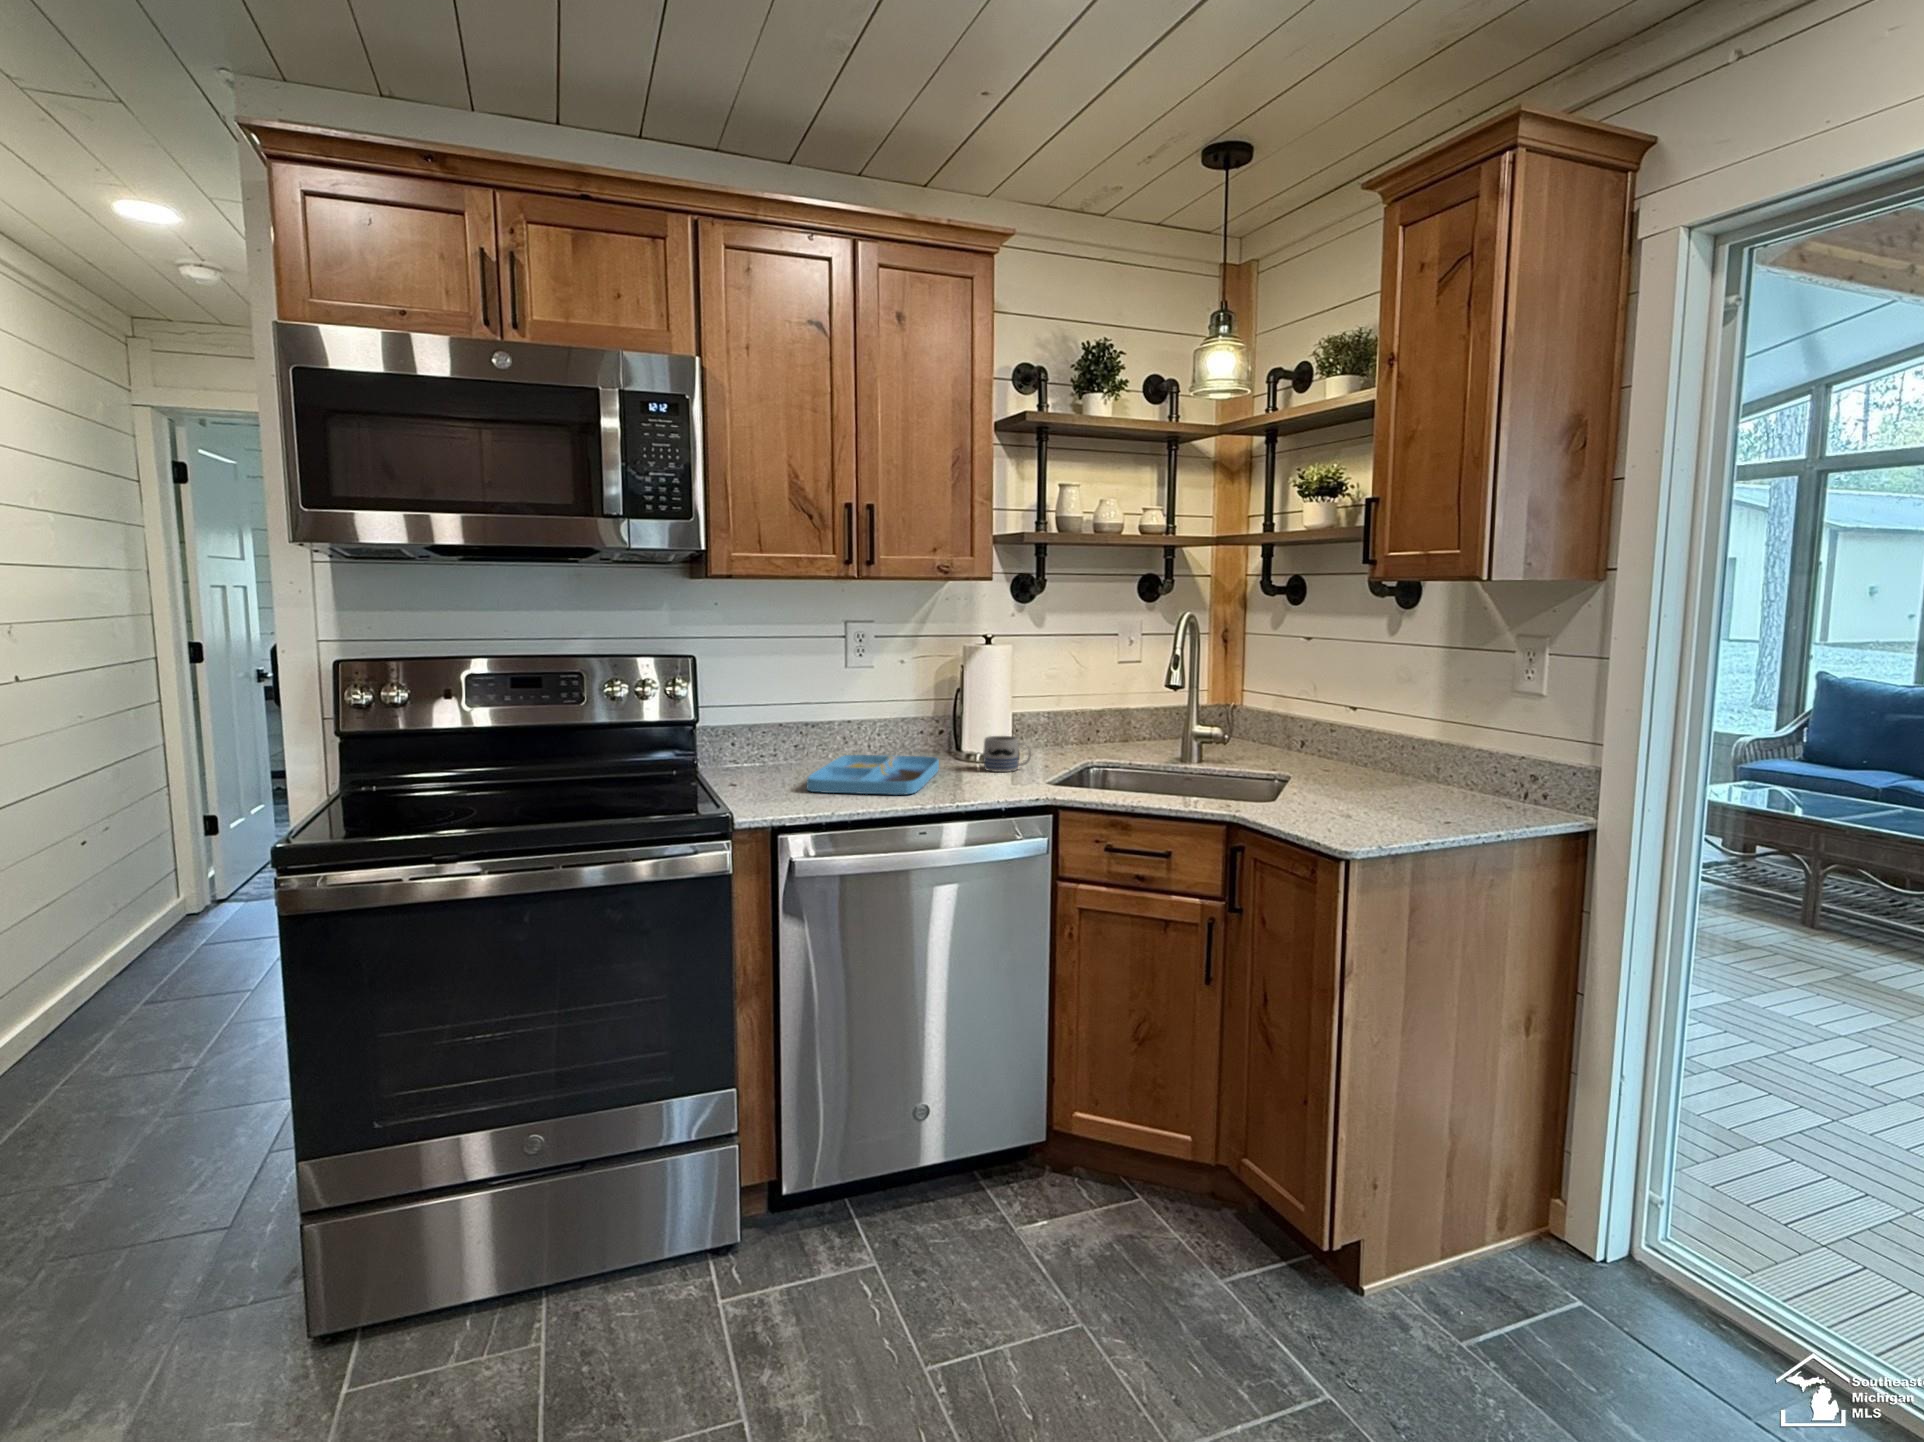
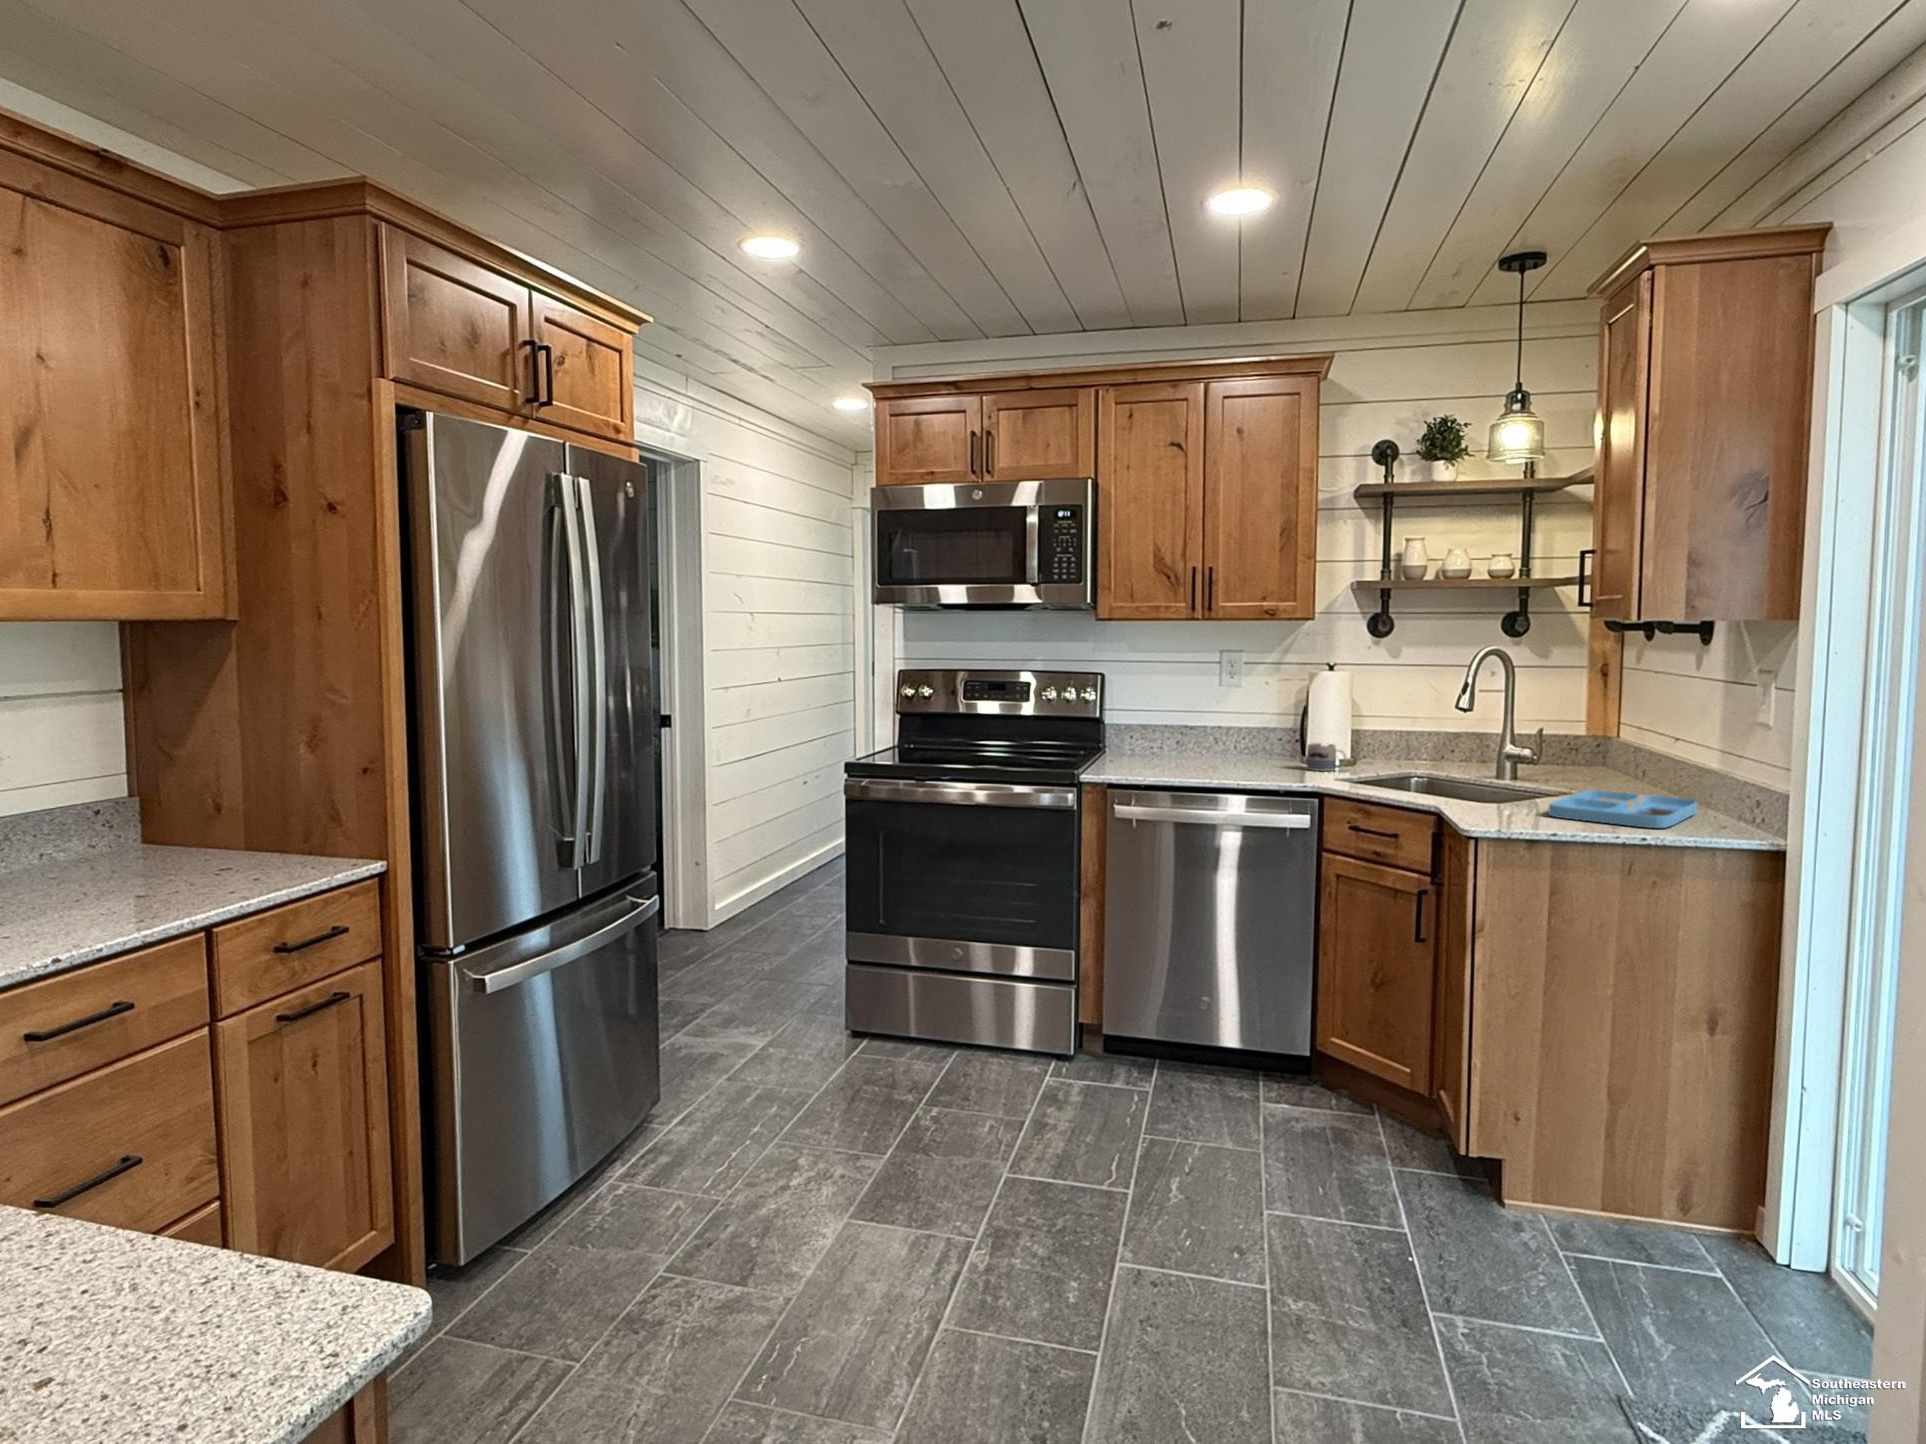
tray: present [807,755,939,795] -> present [1549,790,1697,828]

